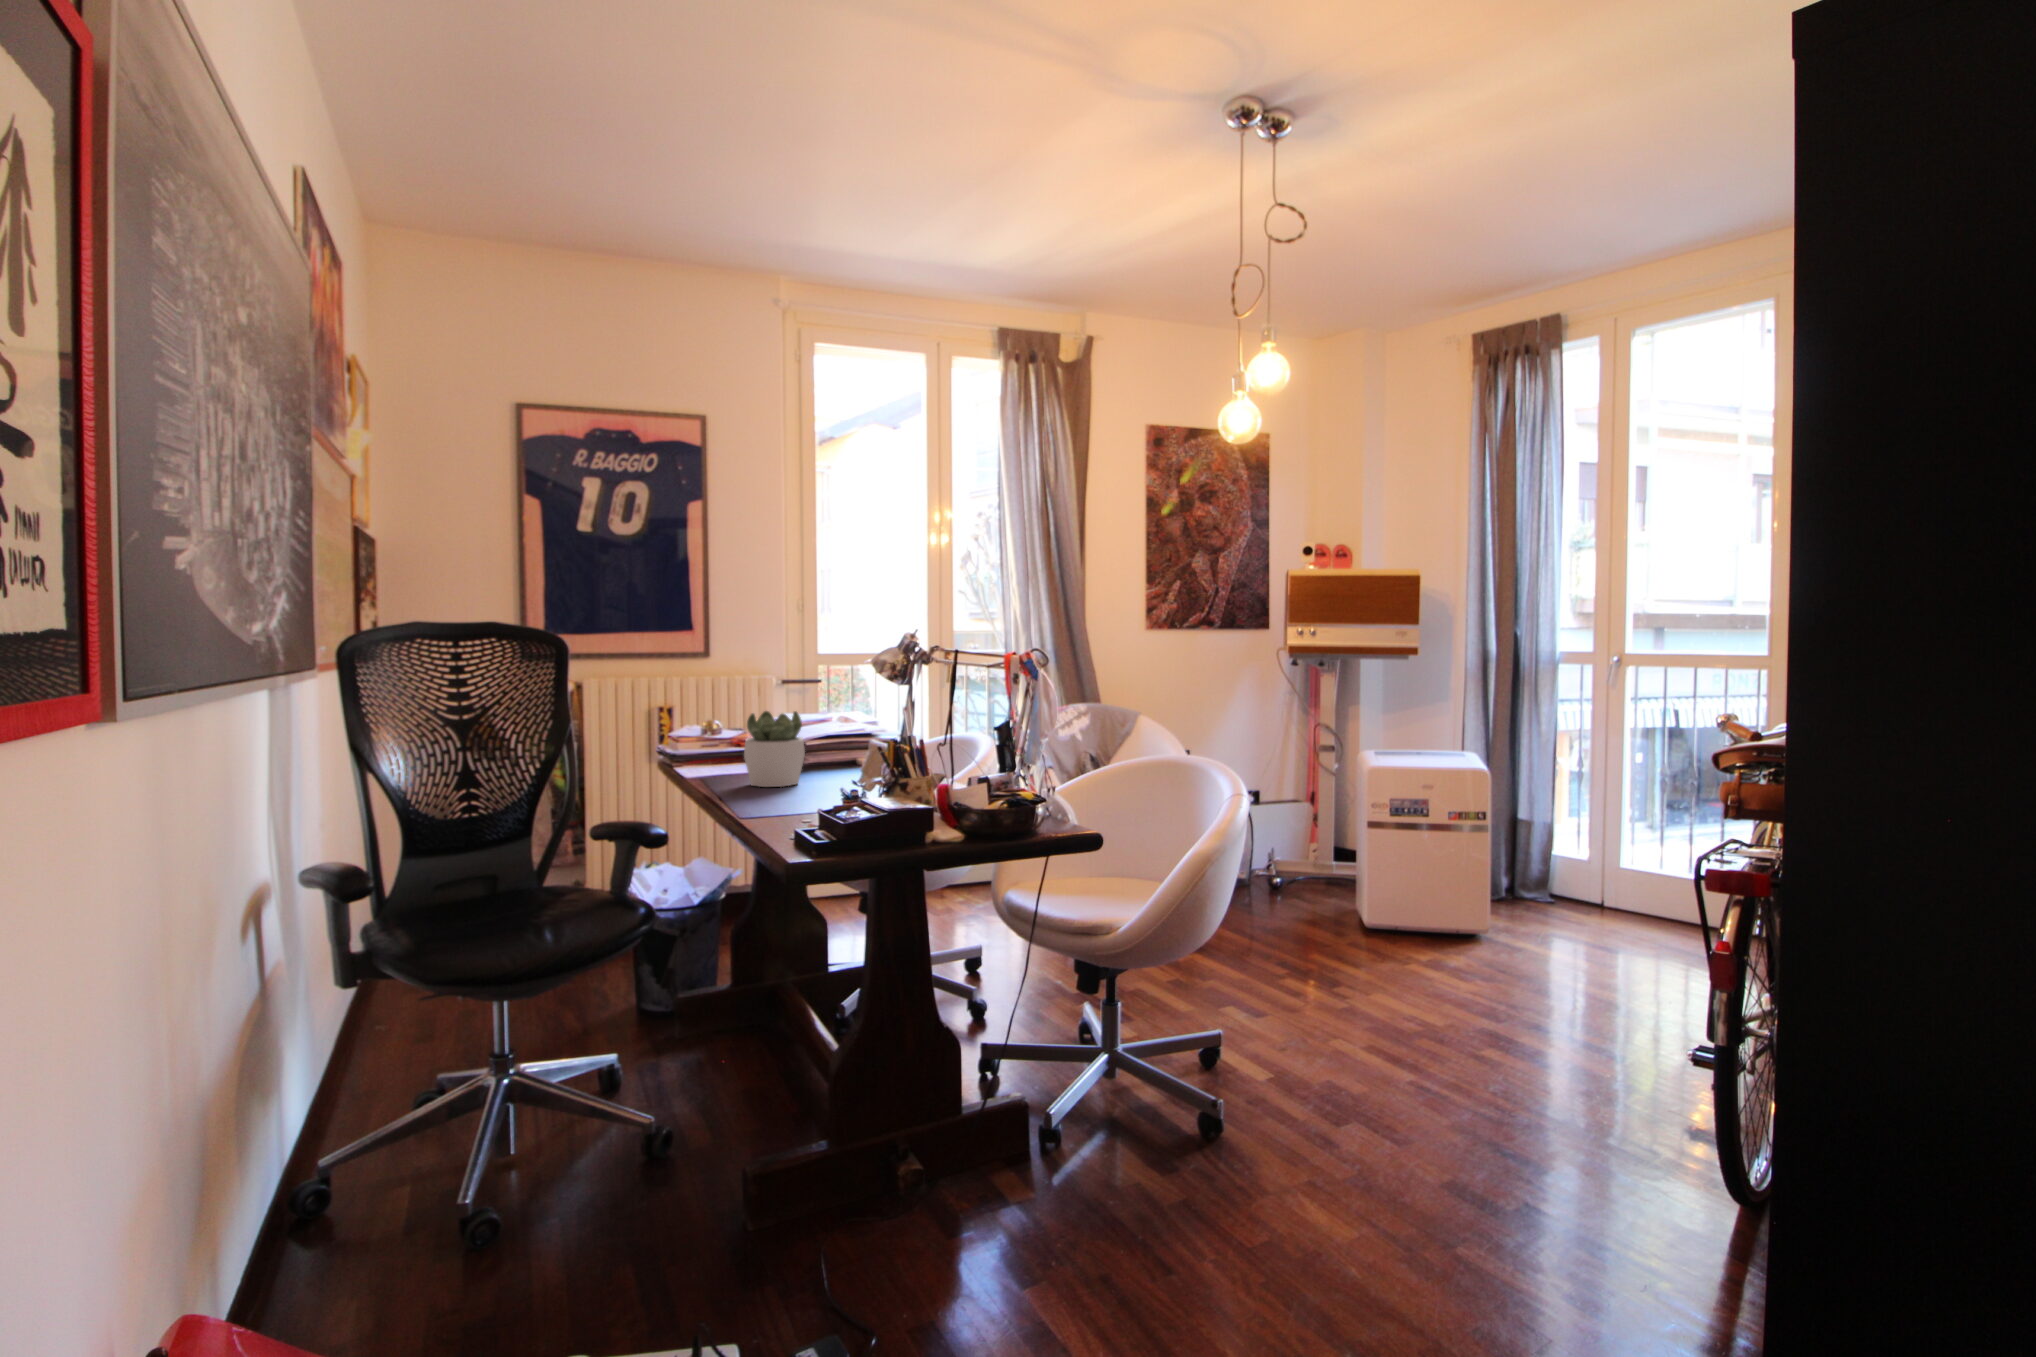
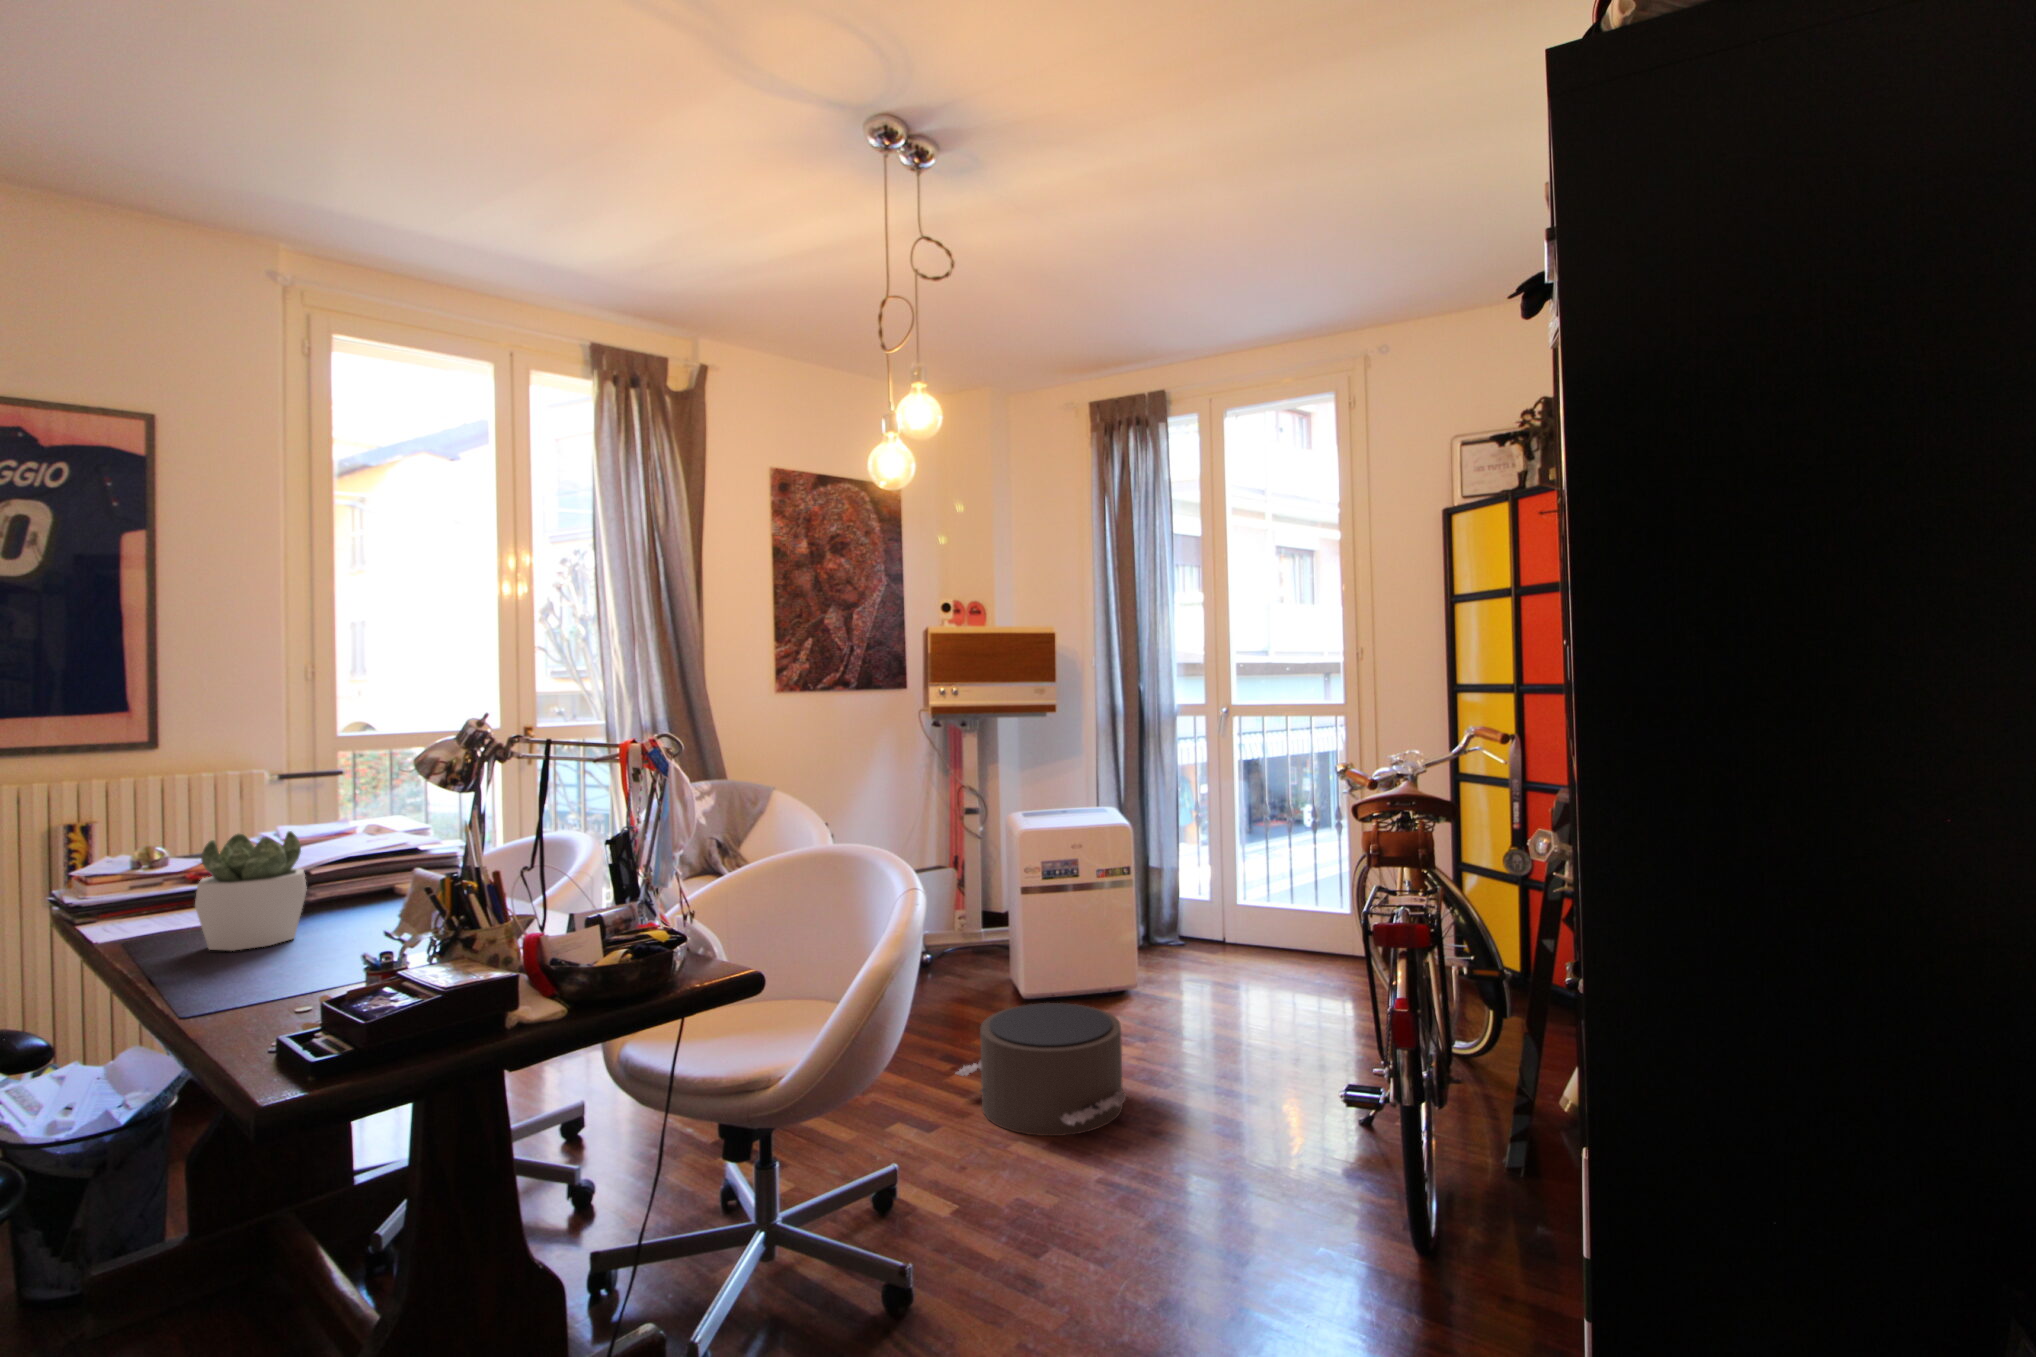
pouf: none [1284,922,1453,1038] -> present [956,1003,1127,1136]

